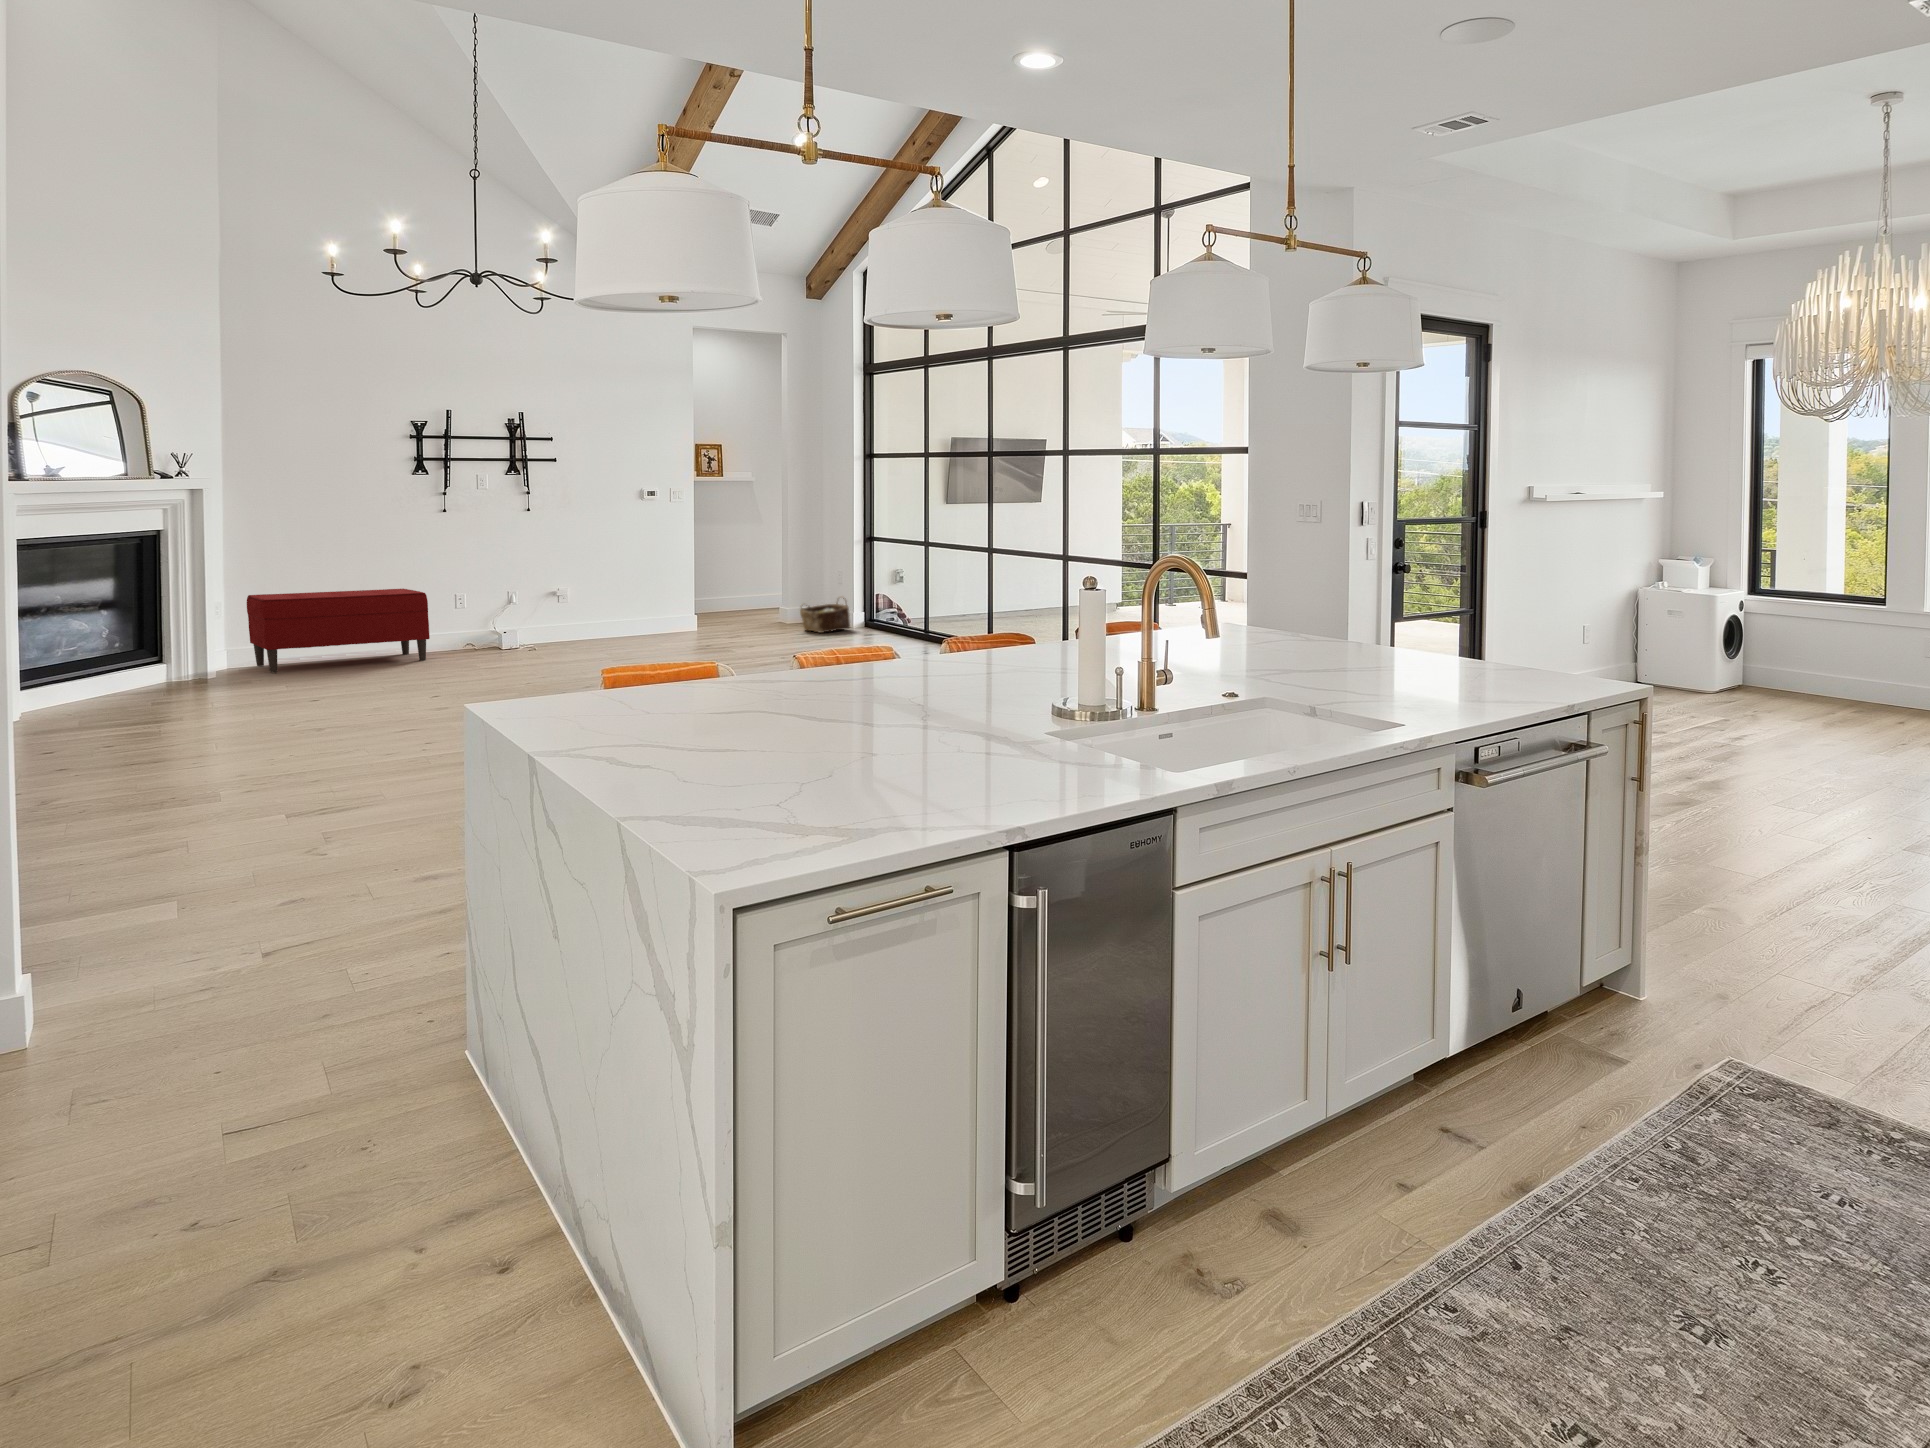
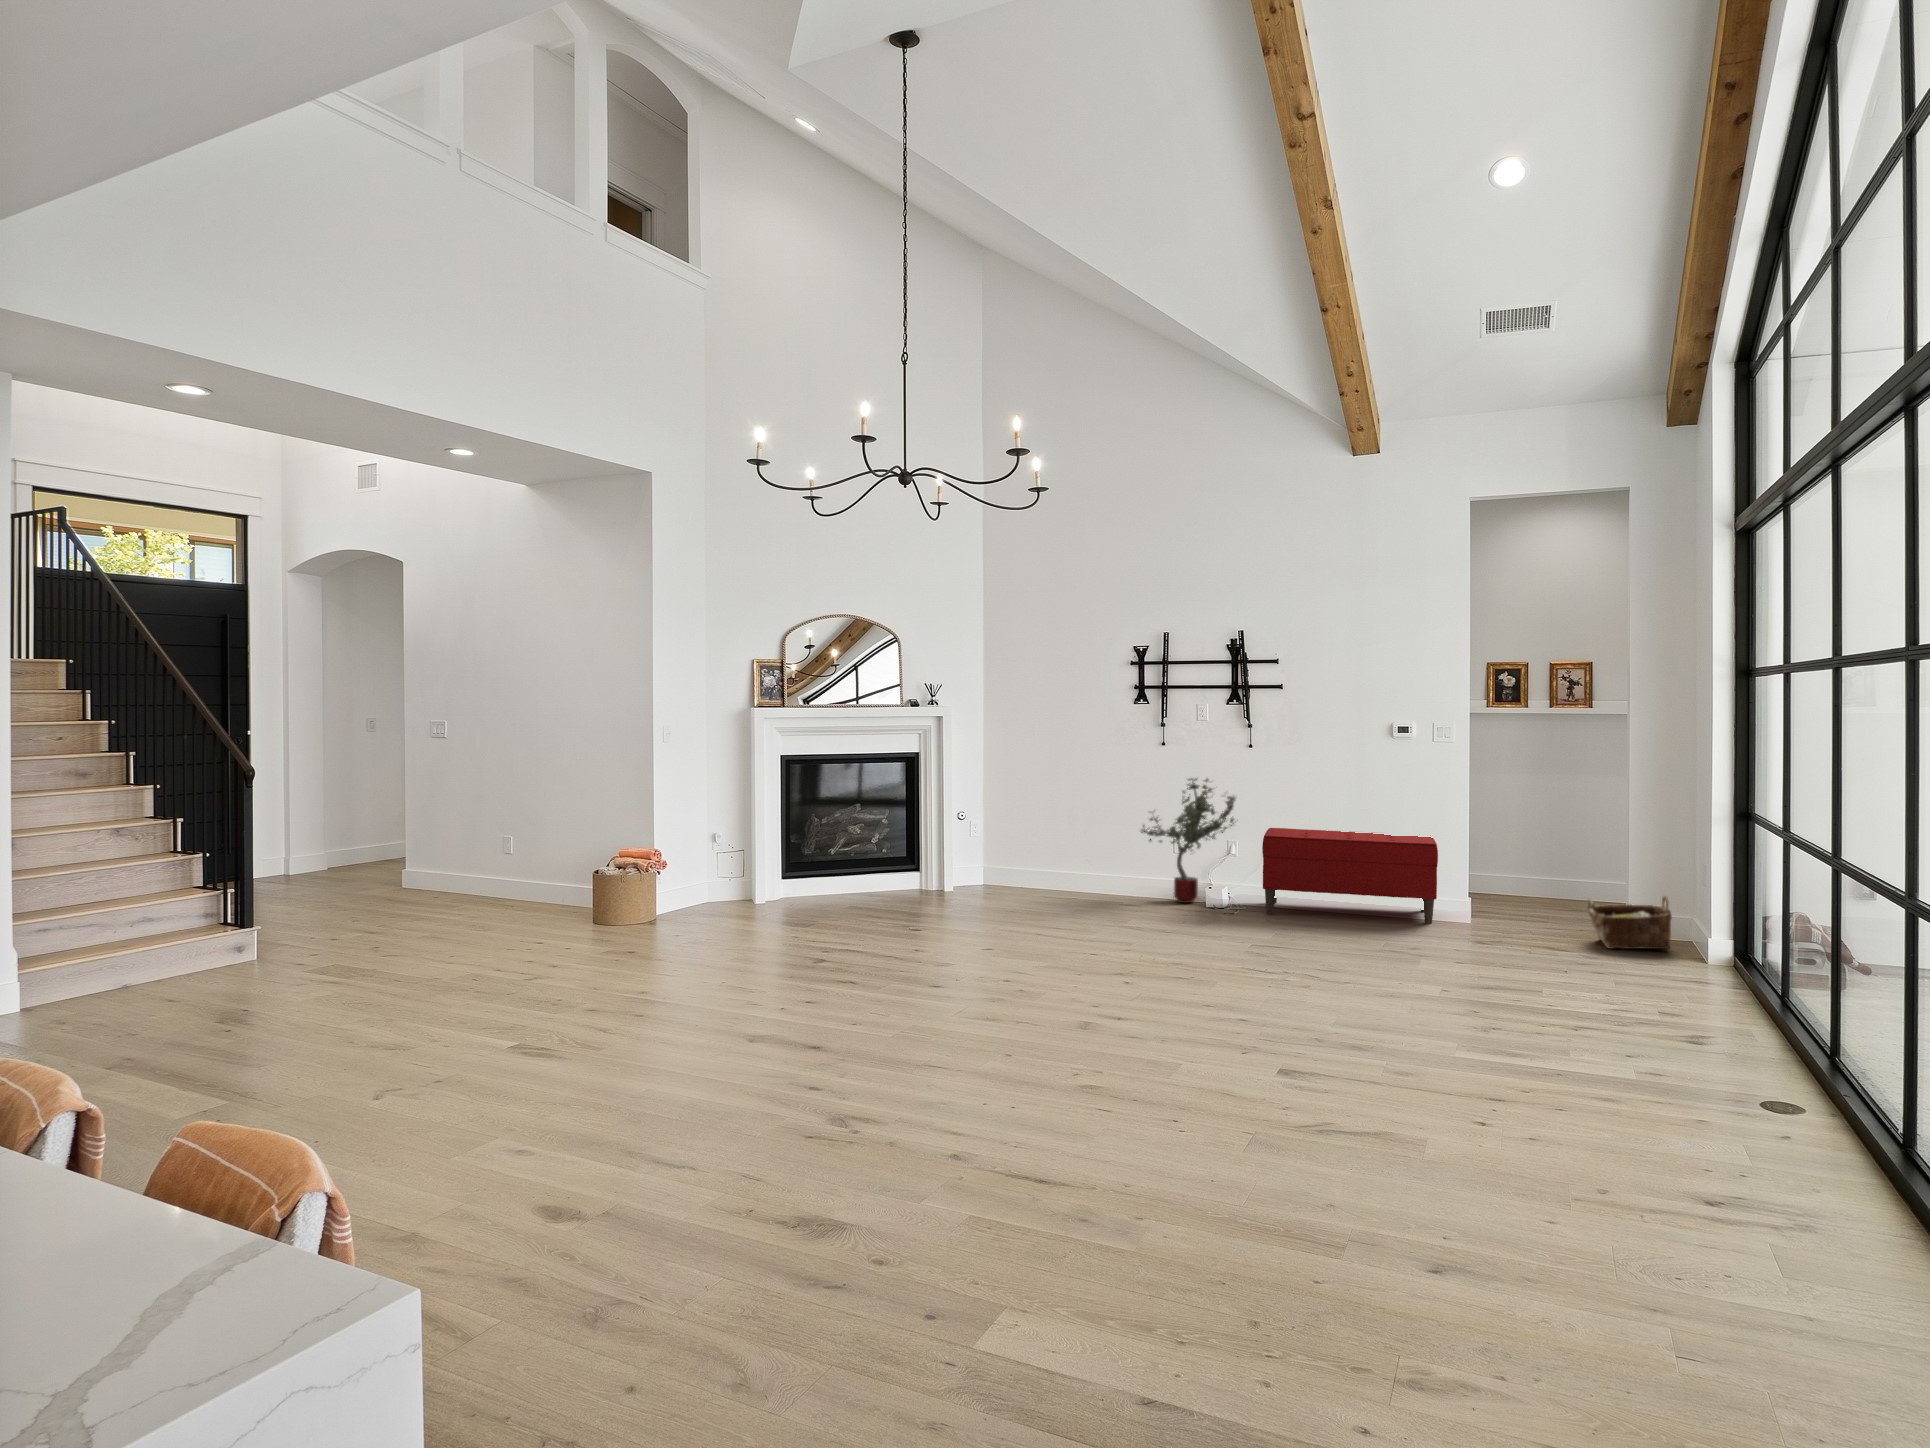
potted tree: none [448,540,545,651] -> present [1141,778,1235,903]
bench: present [247,589,430,672] -> present [1262,828,1438,924]

